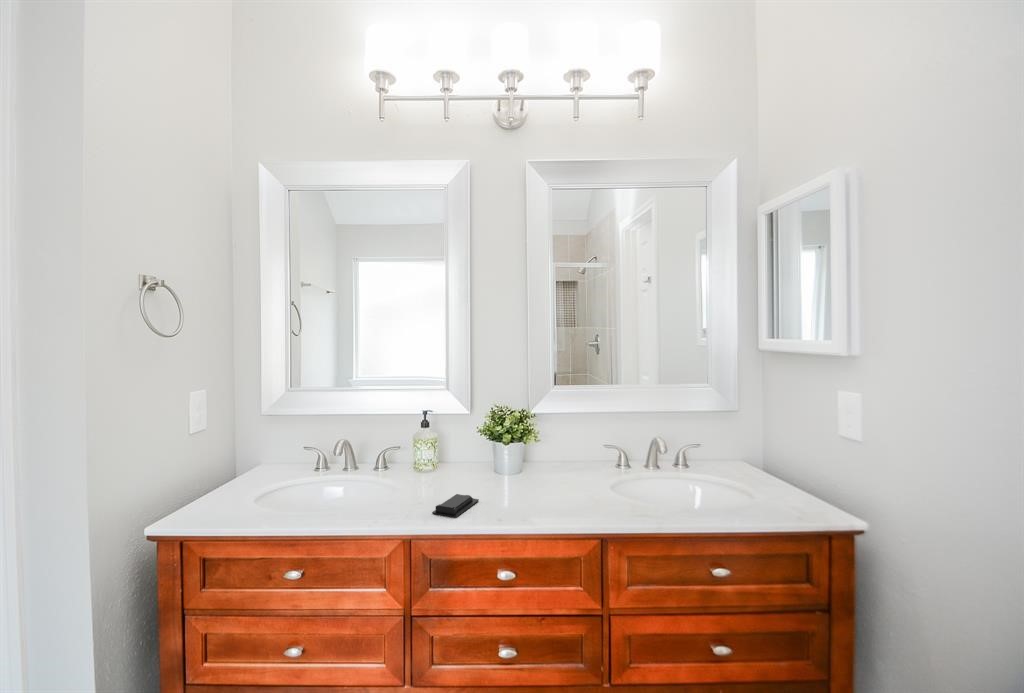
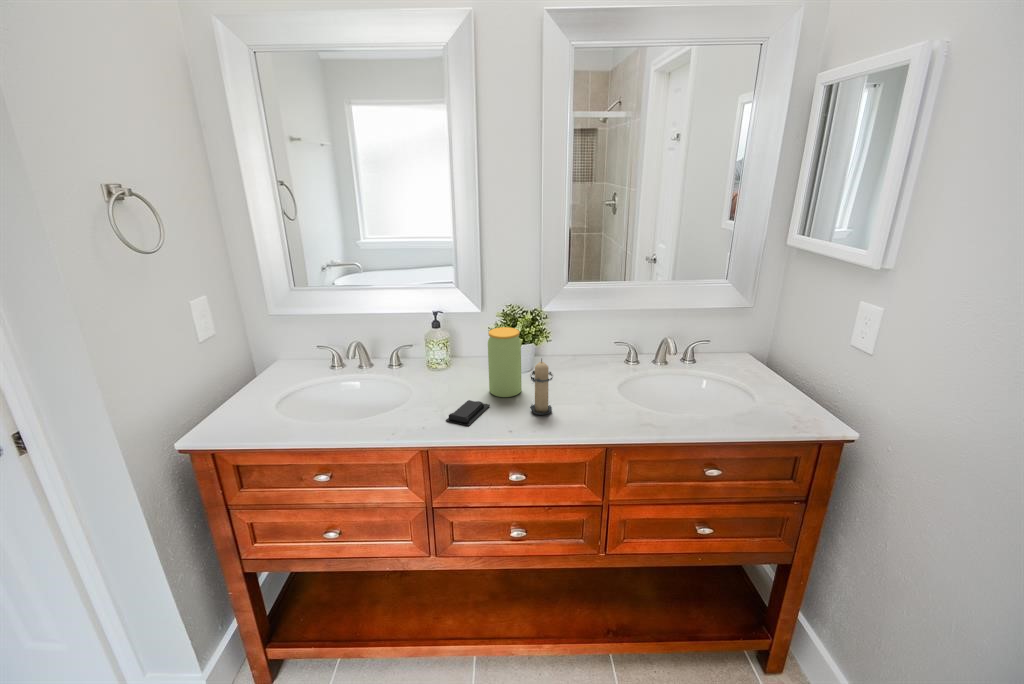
jar: none [478,422,512,494] -> present [488,327,522,397]
candle: none [518,447,547,509] -> present [530,359,553,415]

